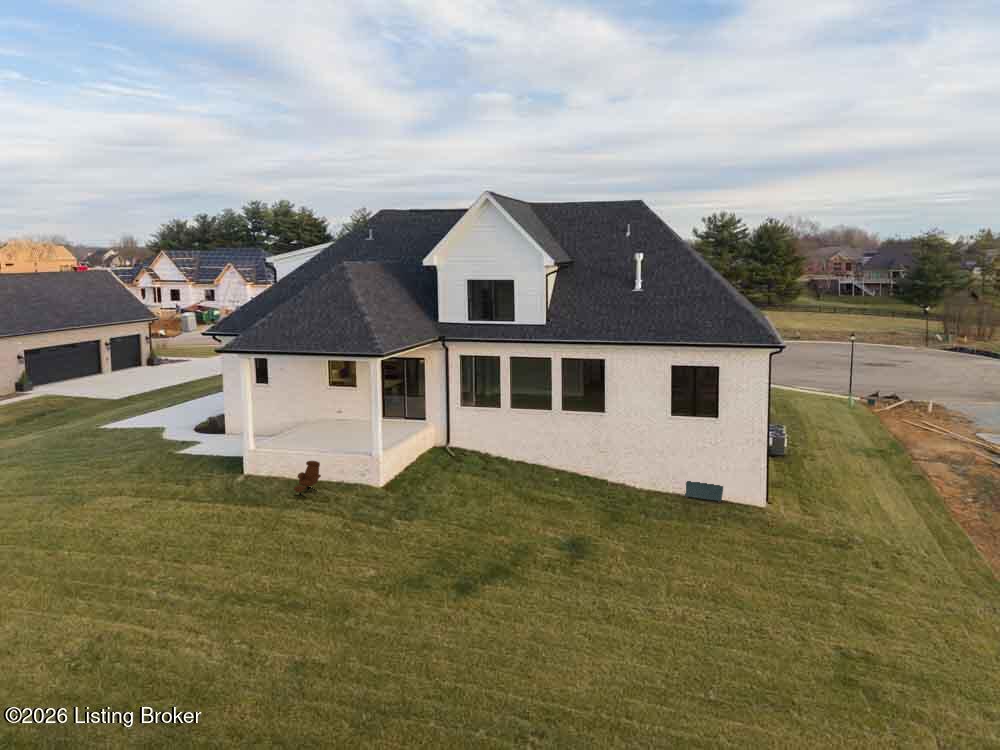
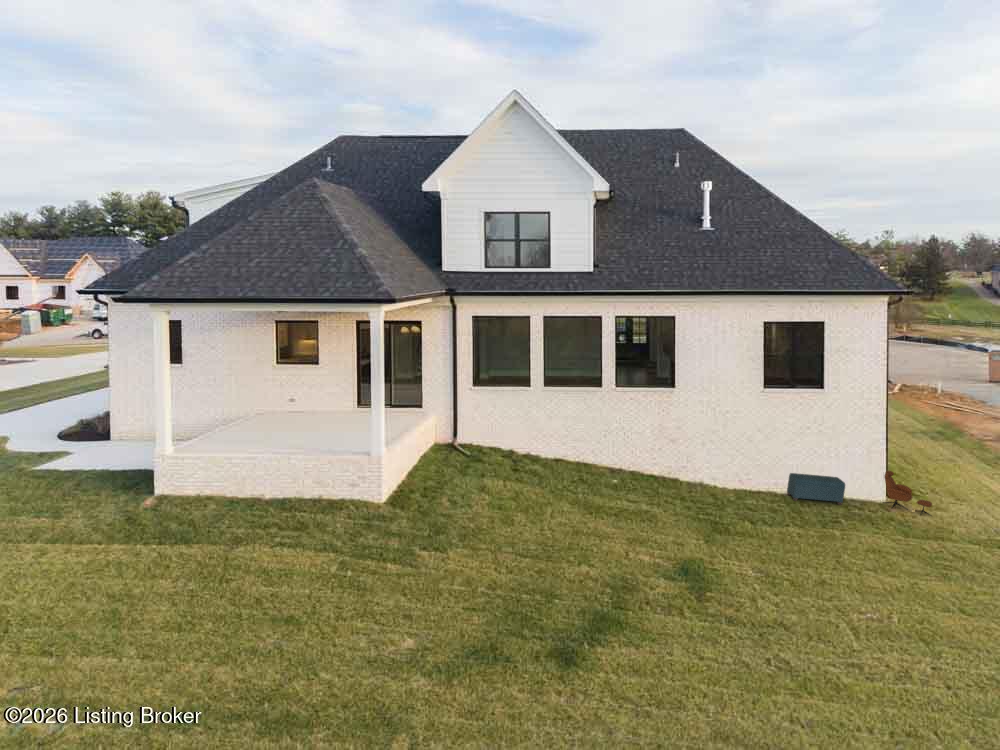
lounge chair: present [294,461,321,497] -> present [884,471,932,514]

